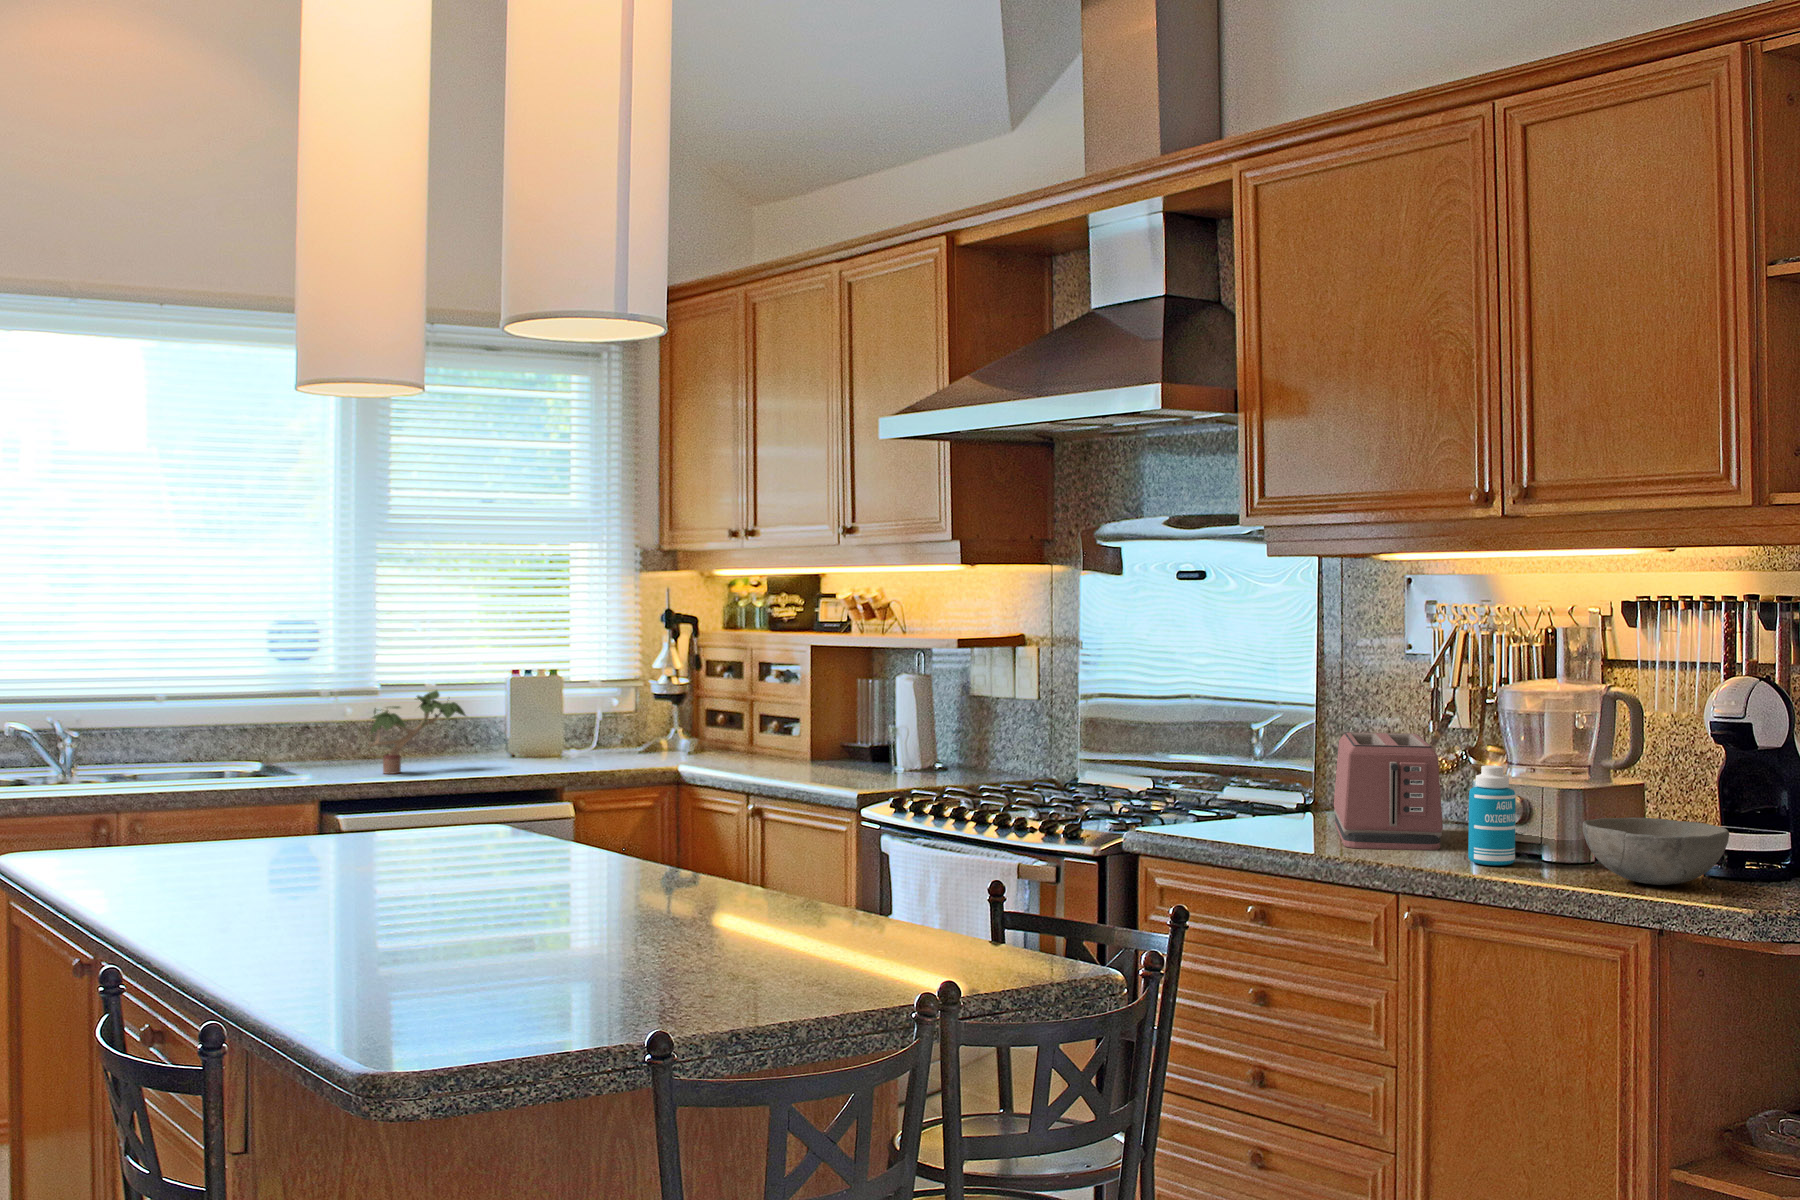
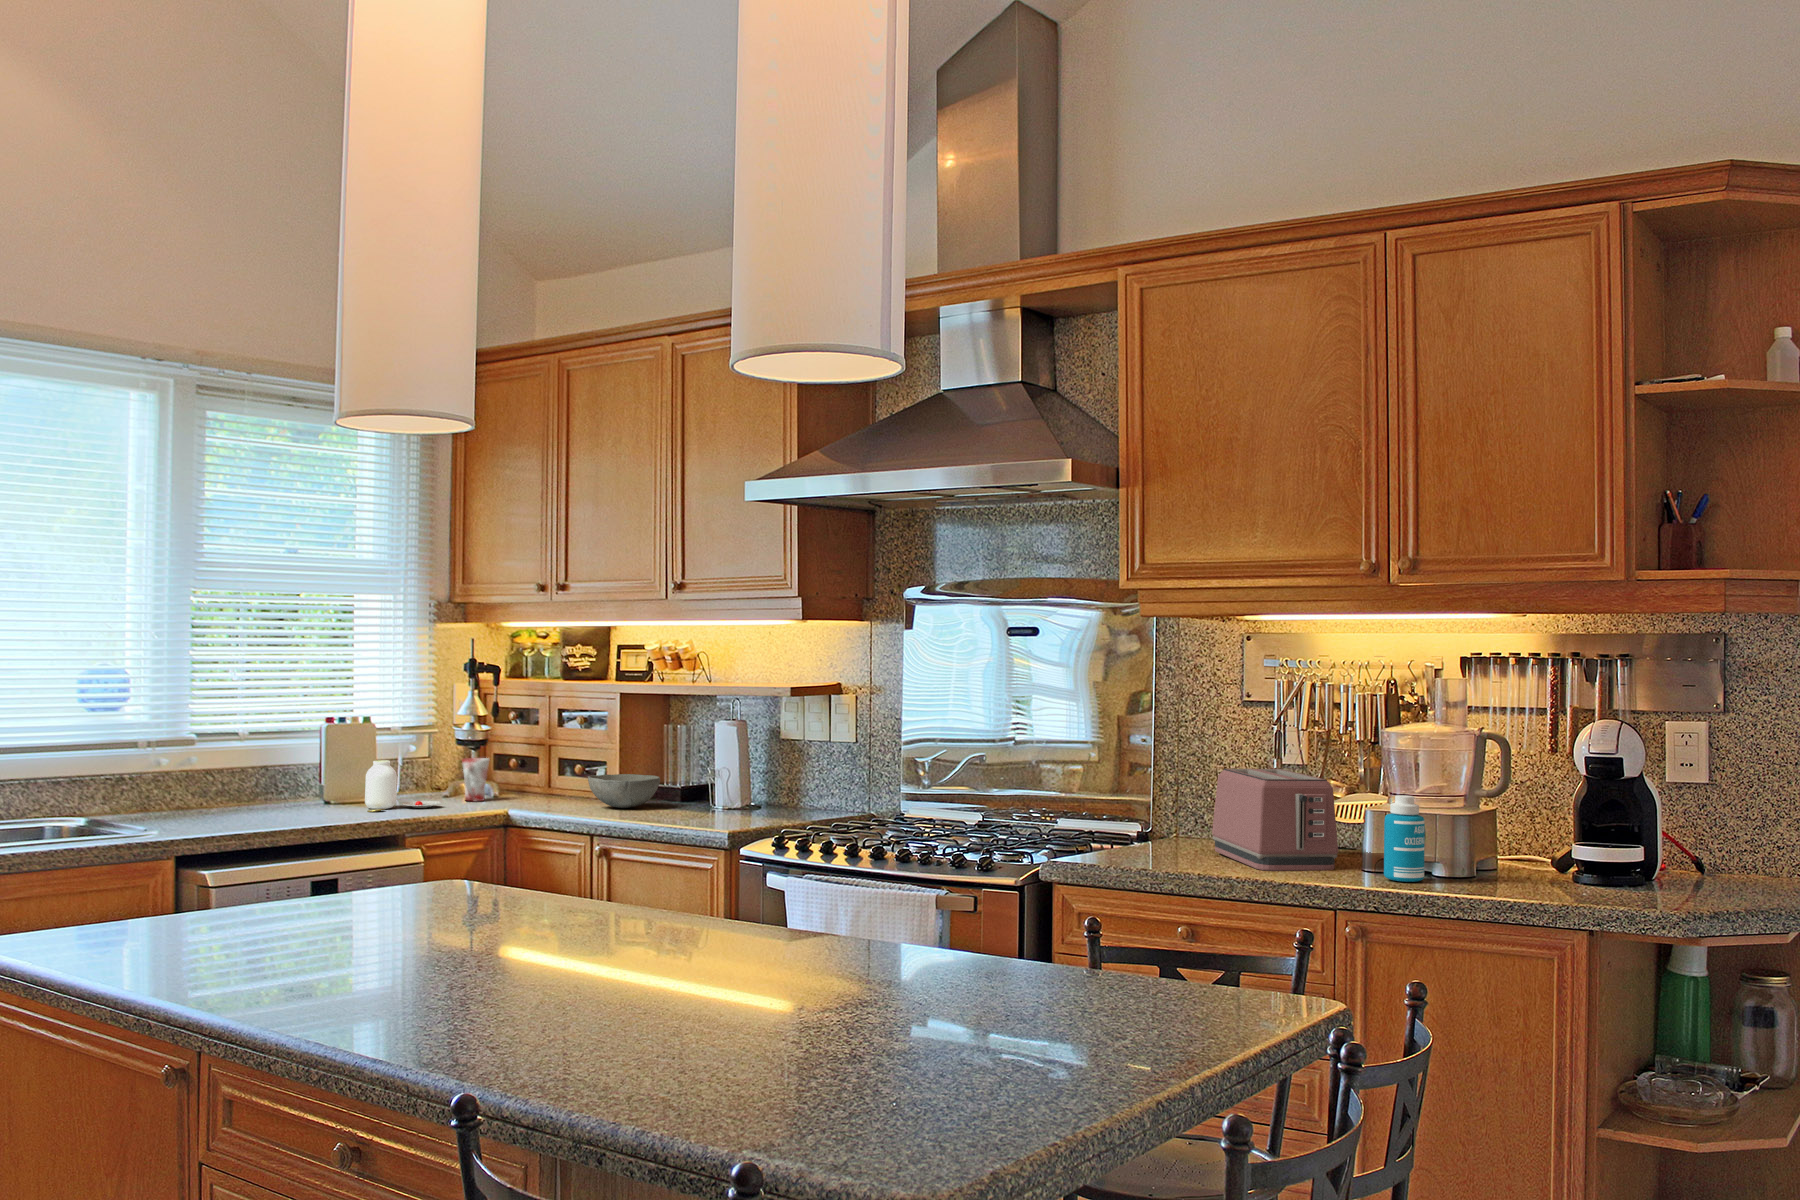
potted plant: present [368,690,466,774] -> none [167,735,290,826]
mug: none [660,712,690,756] -> present [462,758,489,801]
jar: none [558,713,636,765] -> present [365,760,441,812]
bowl: present [1582,818,1729,885] -> present [588,774,660,808]

